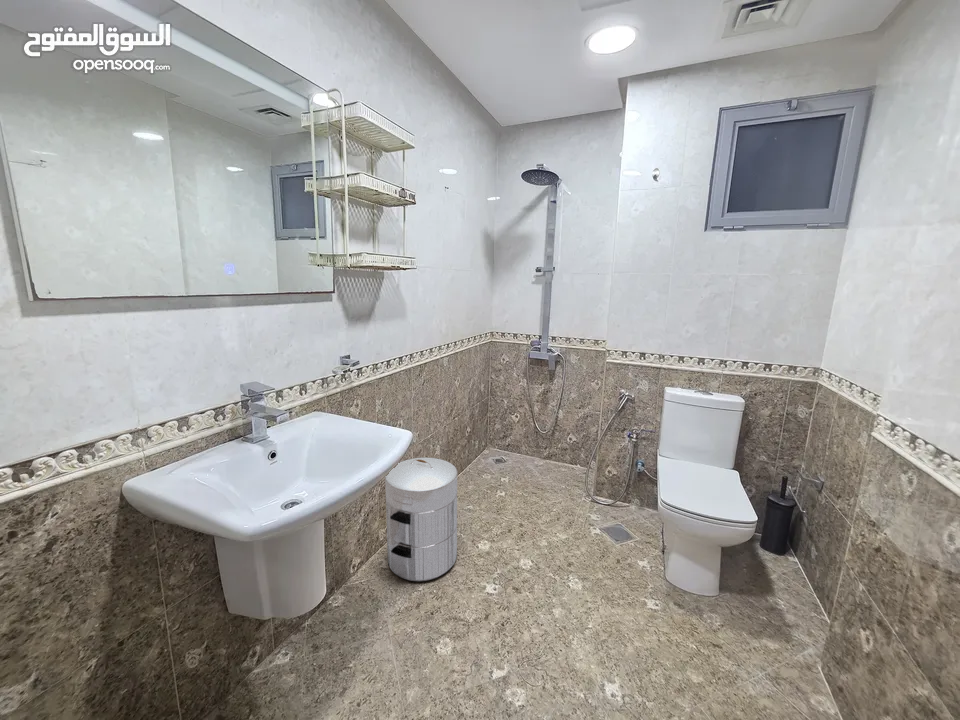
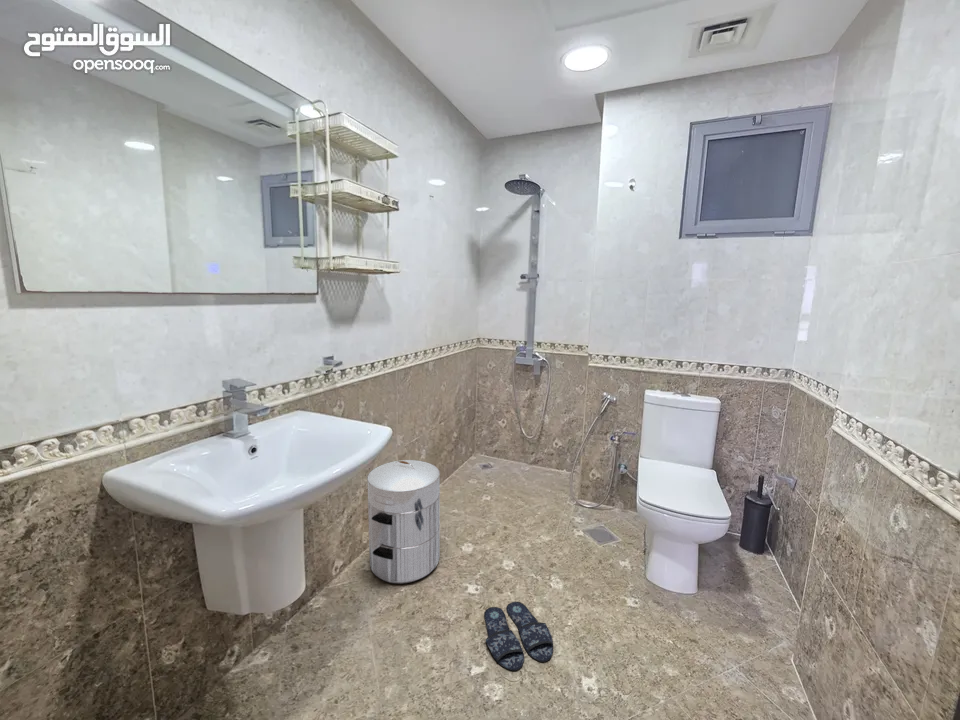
slippers: none [503,602,574,674] -> present [484,602,553,671]

